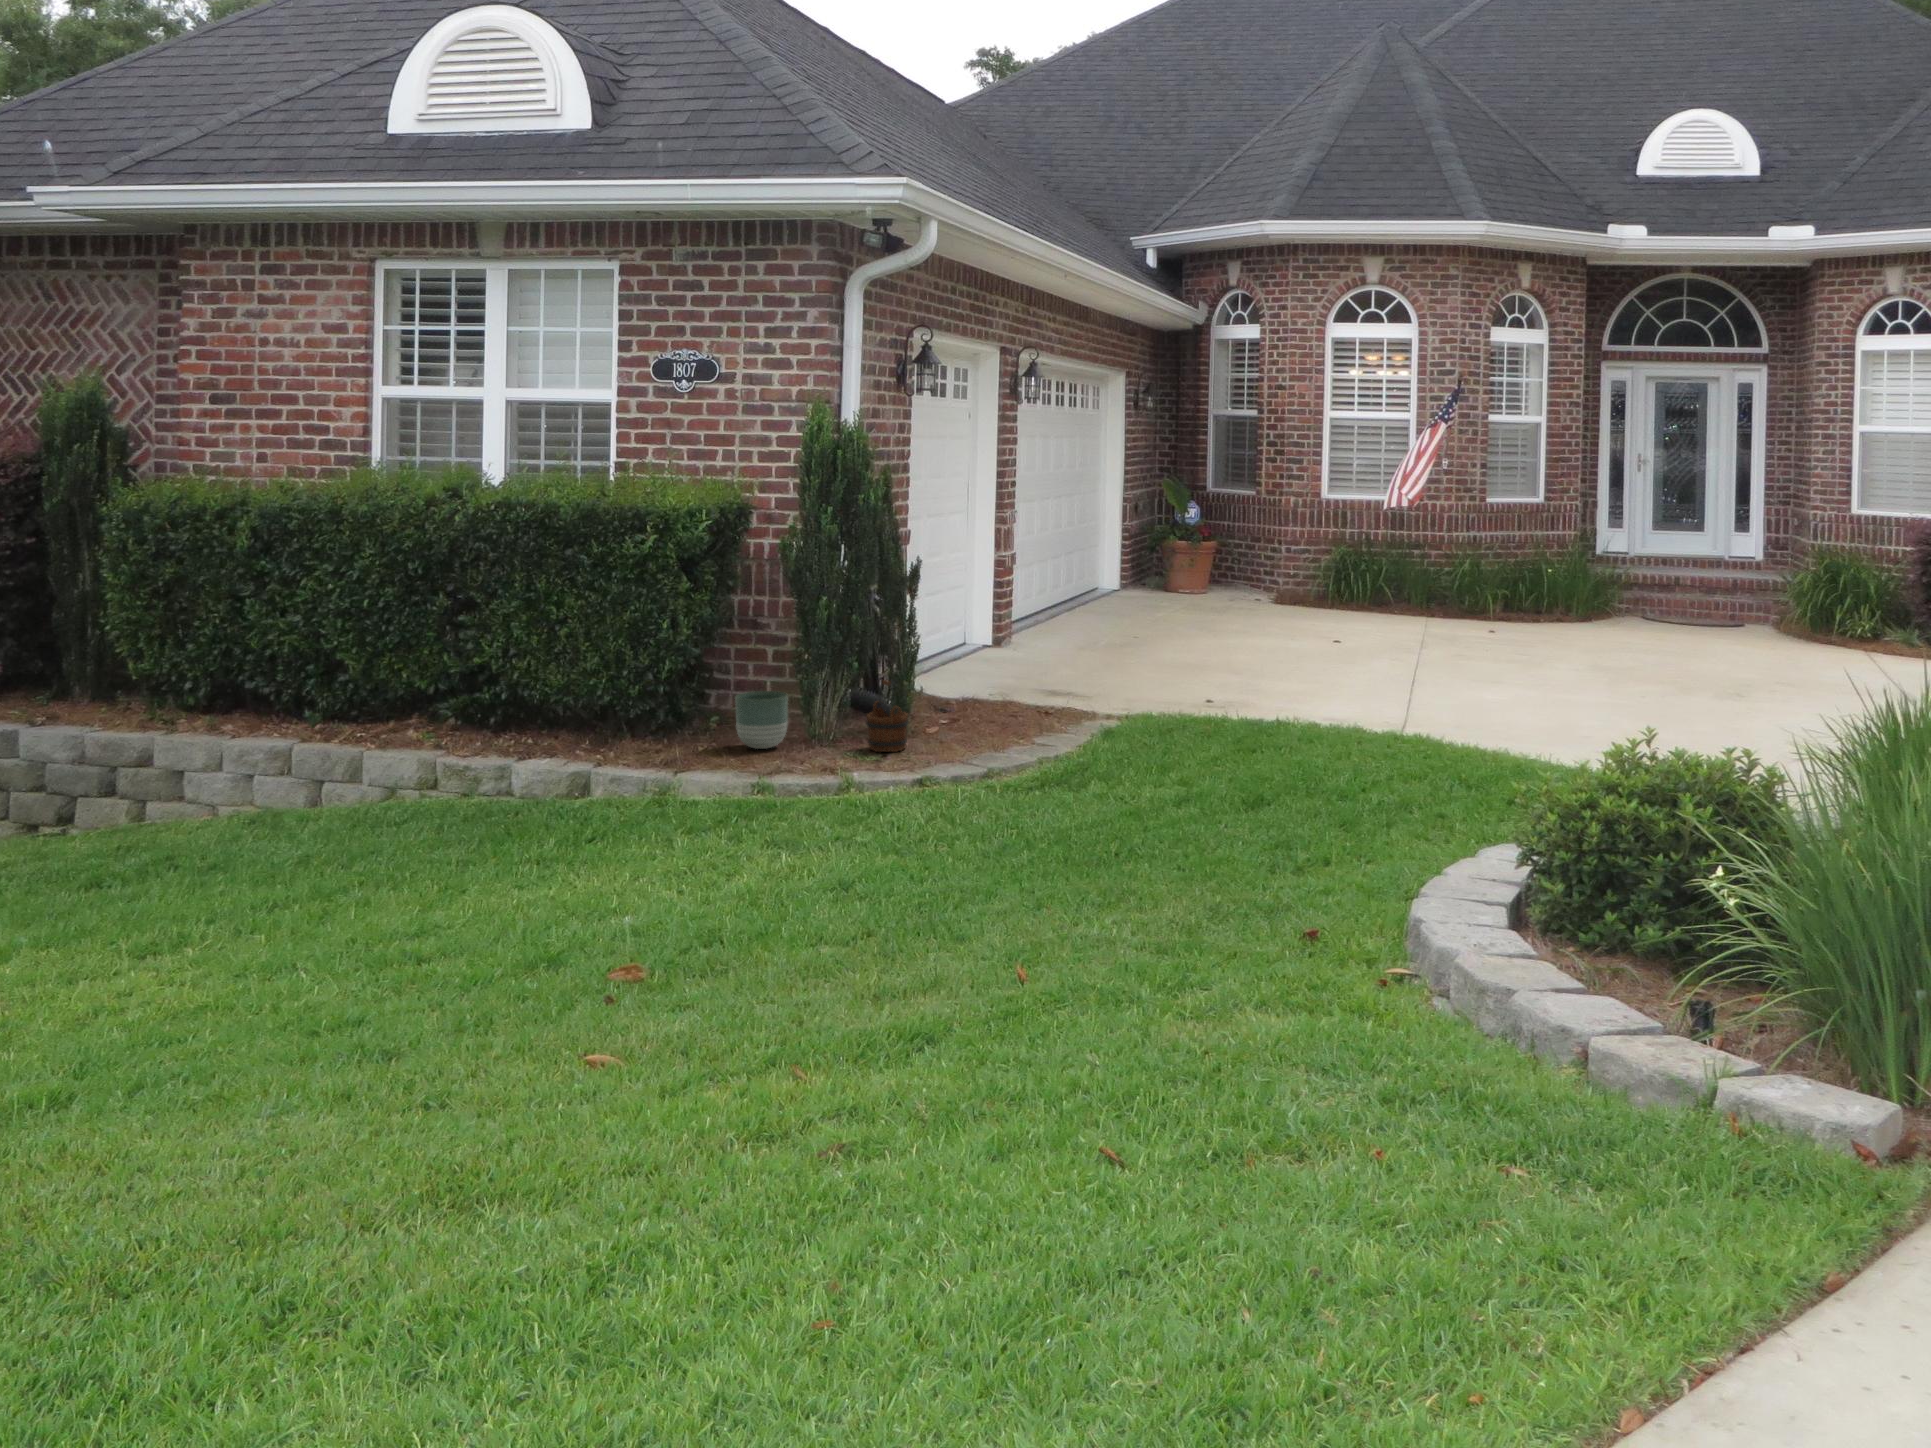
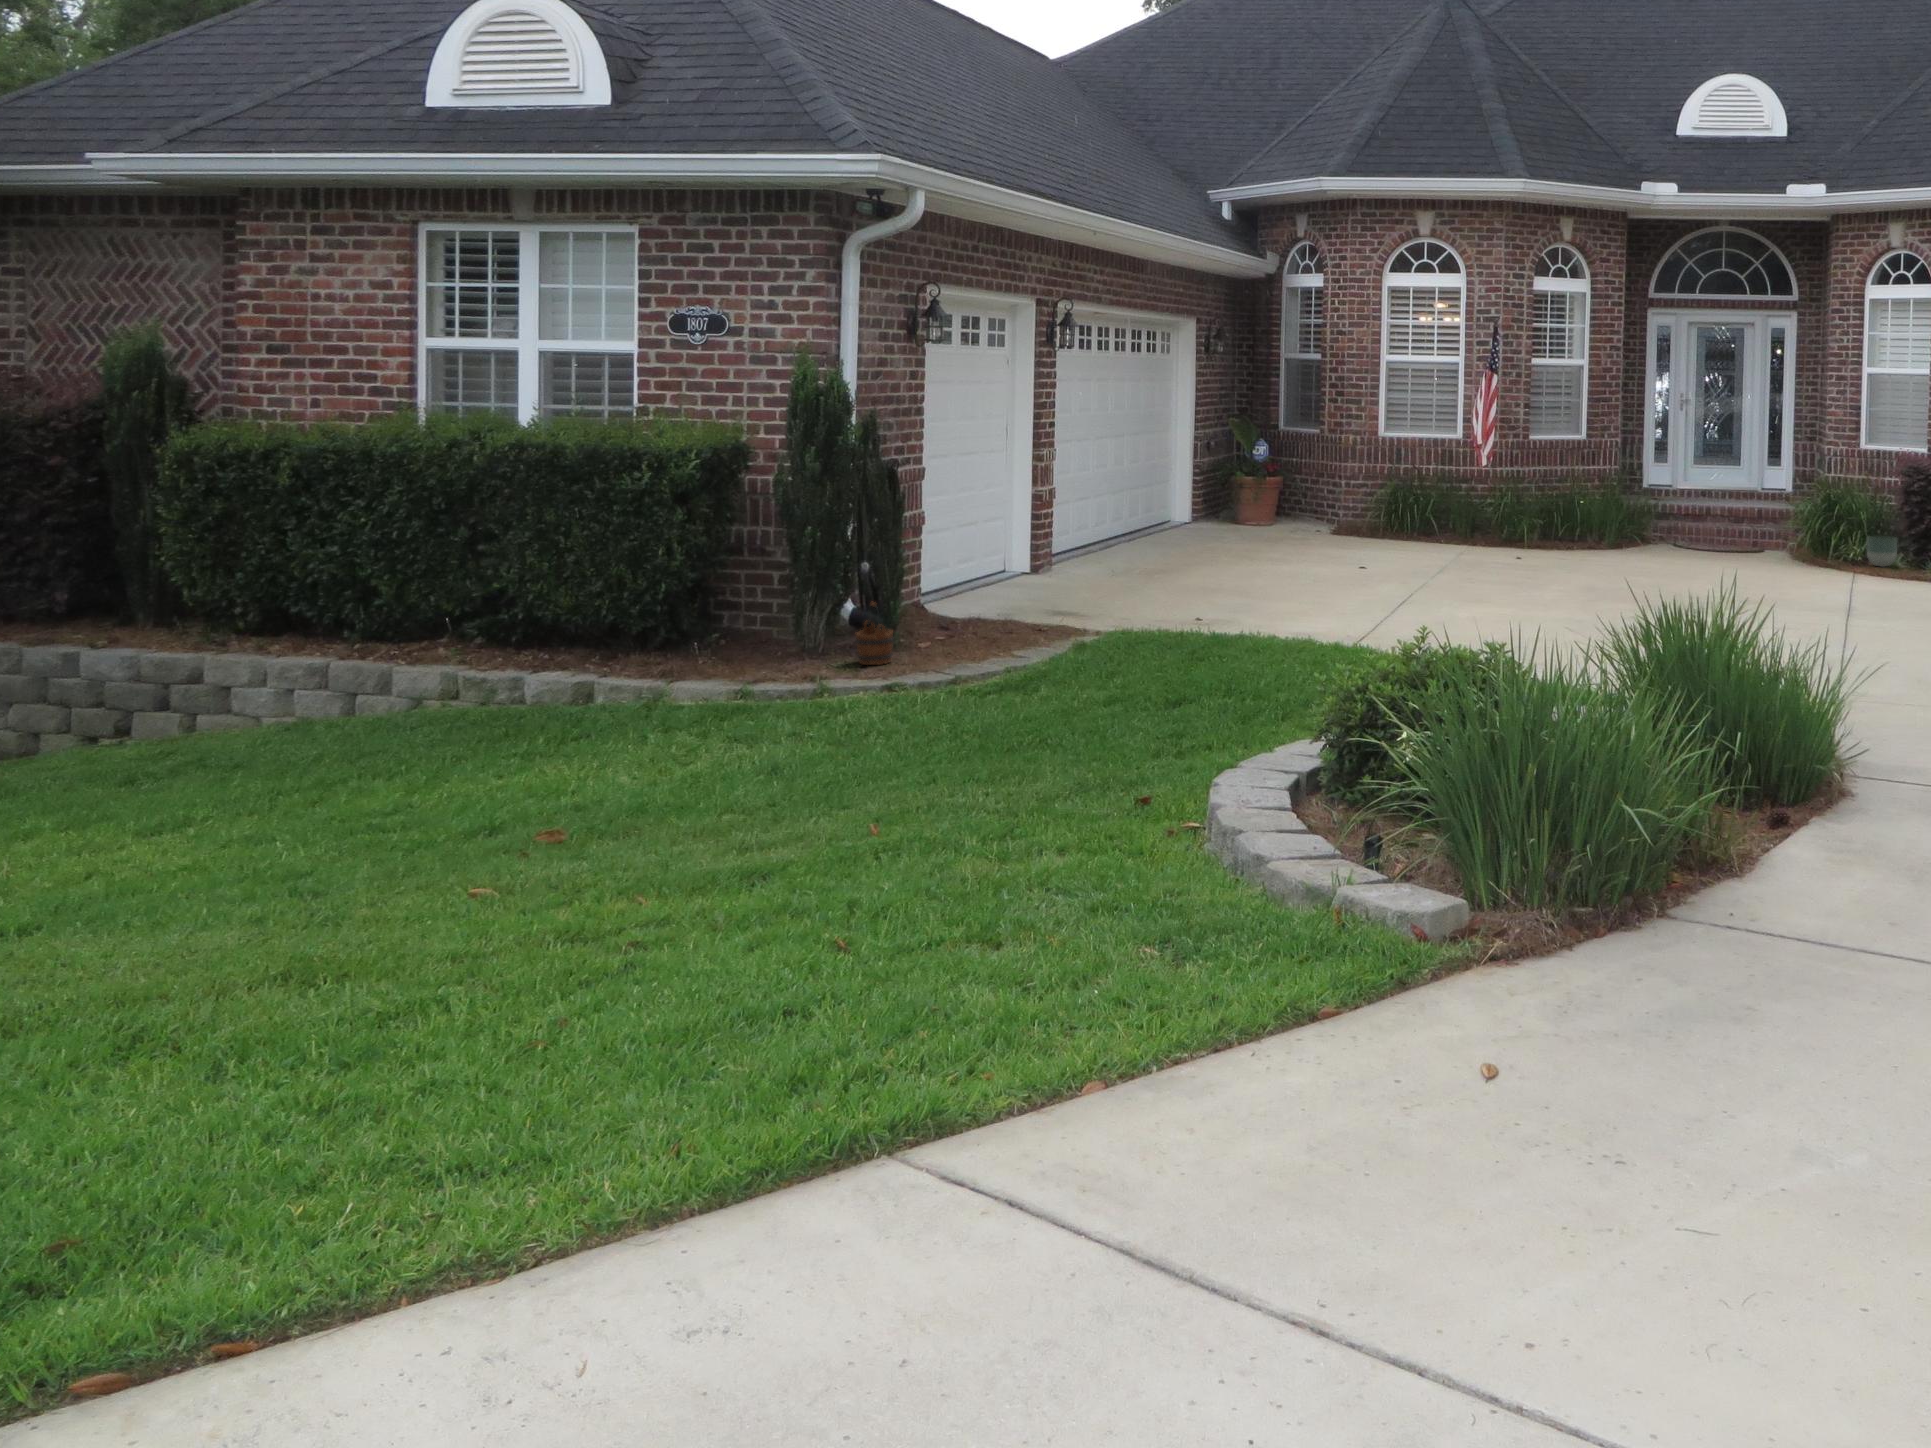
planter: present [735,691,788,749] -> present [1867,536,1897,566]

